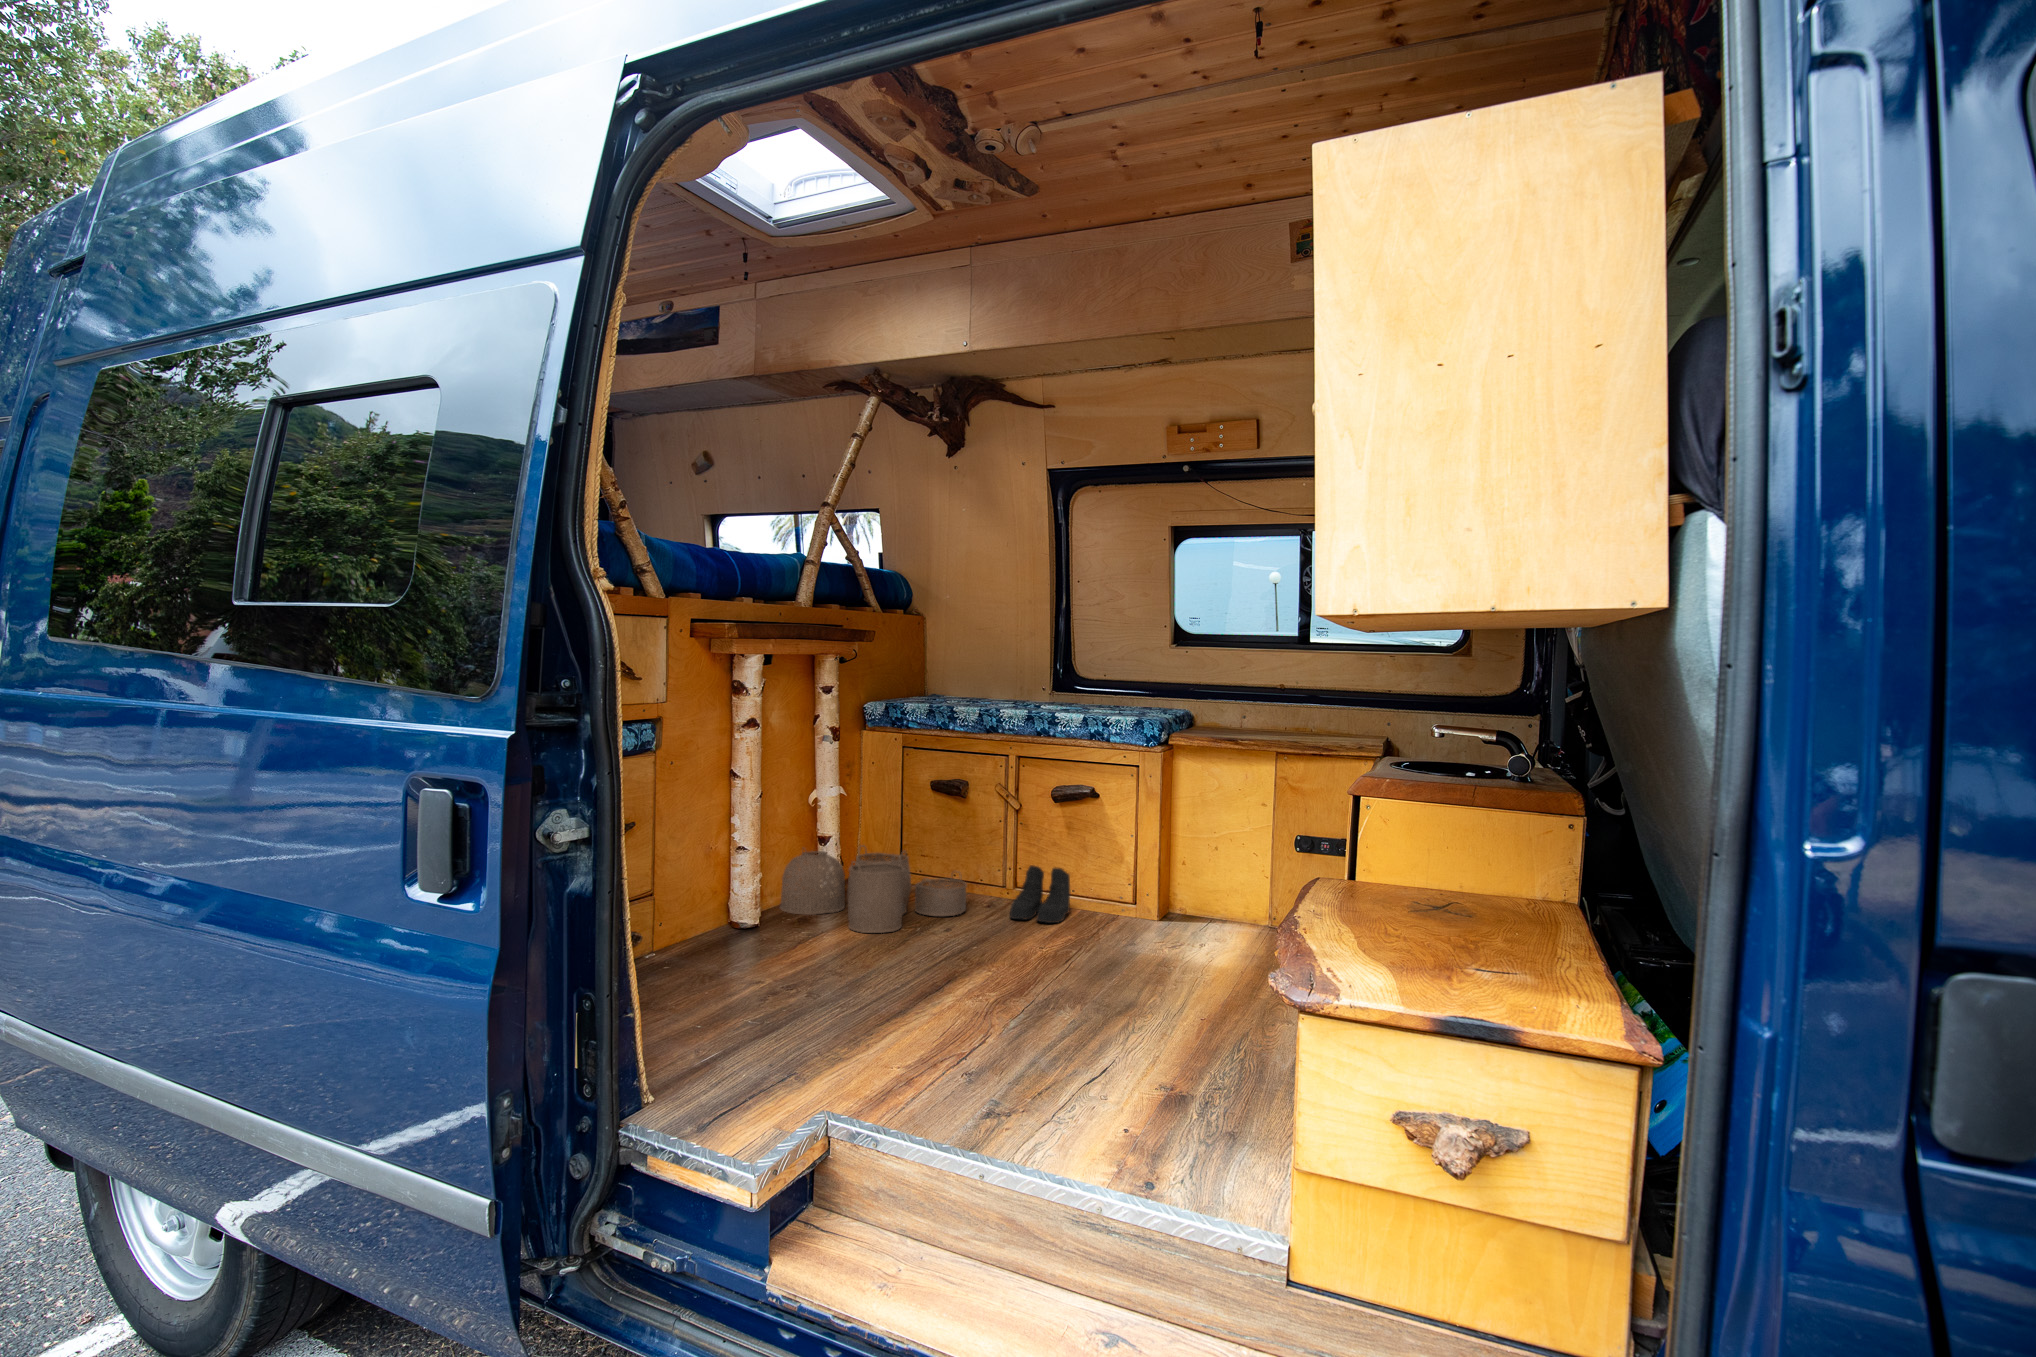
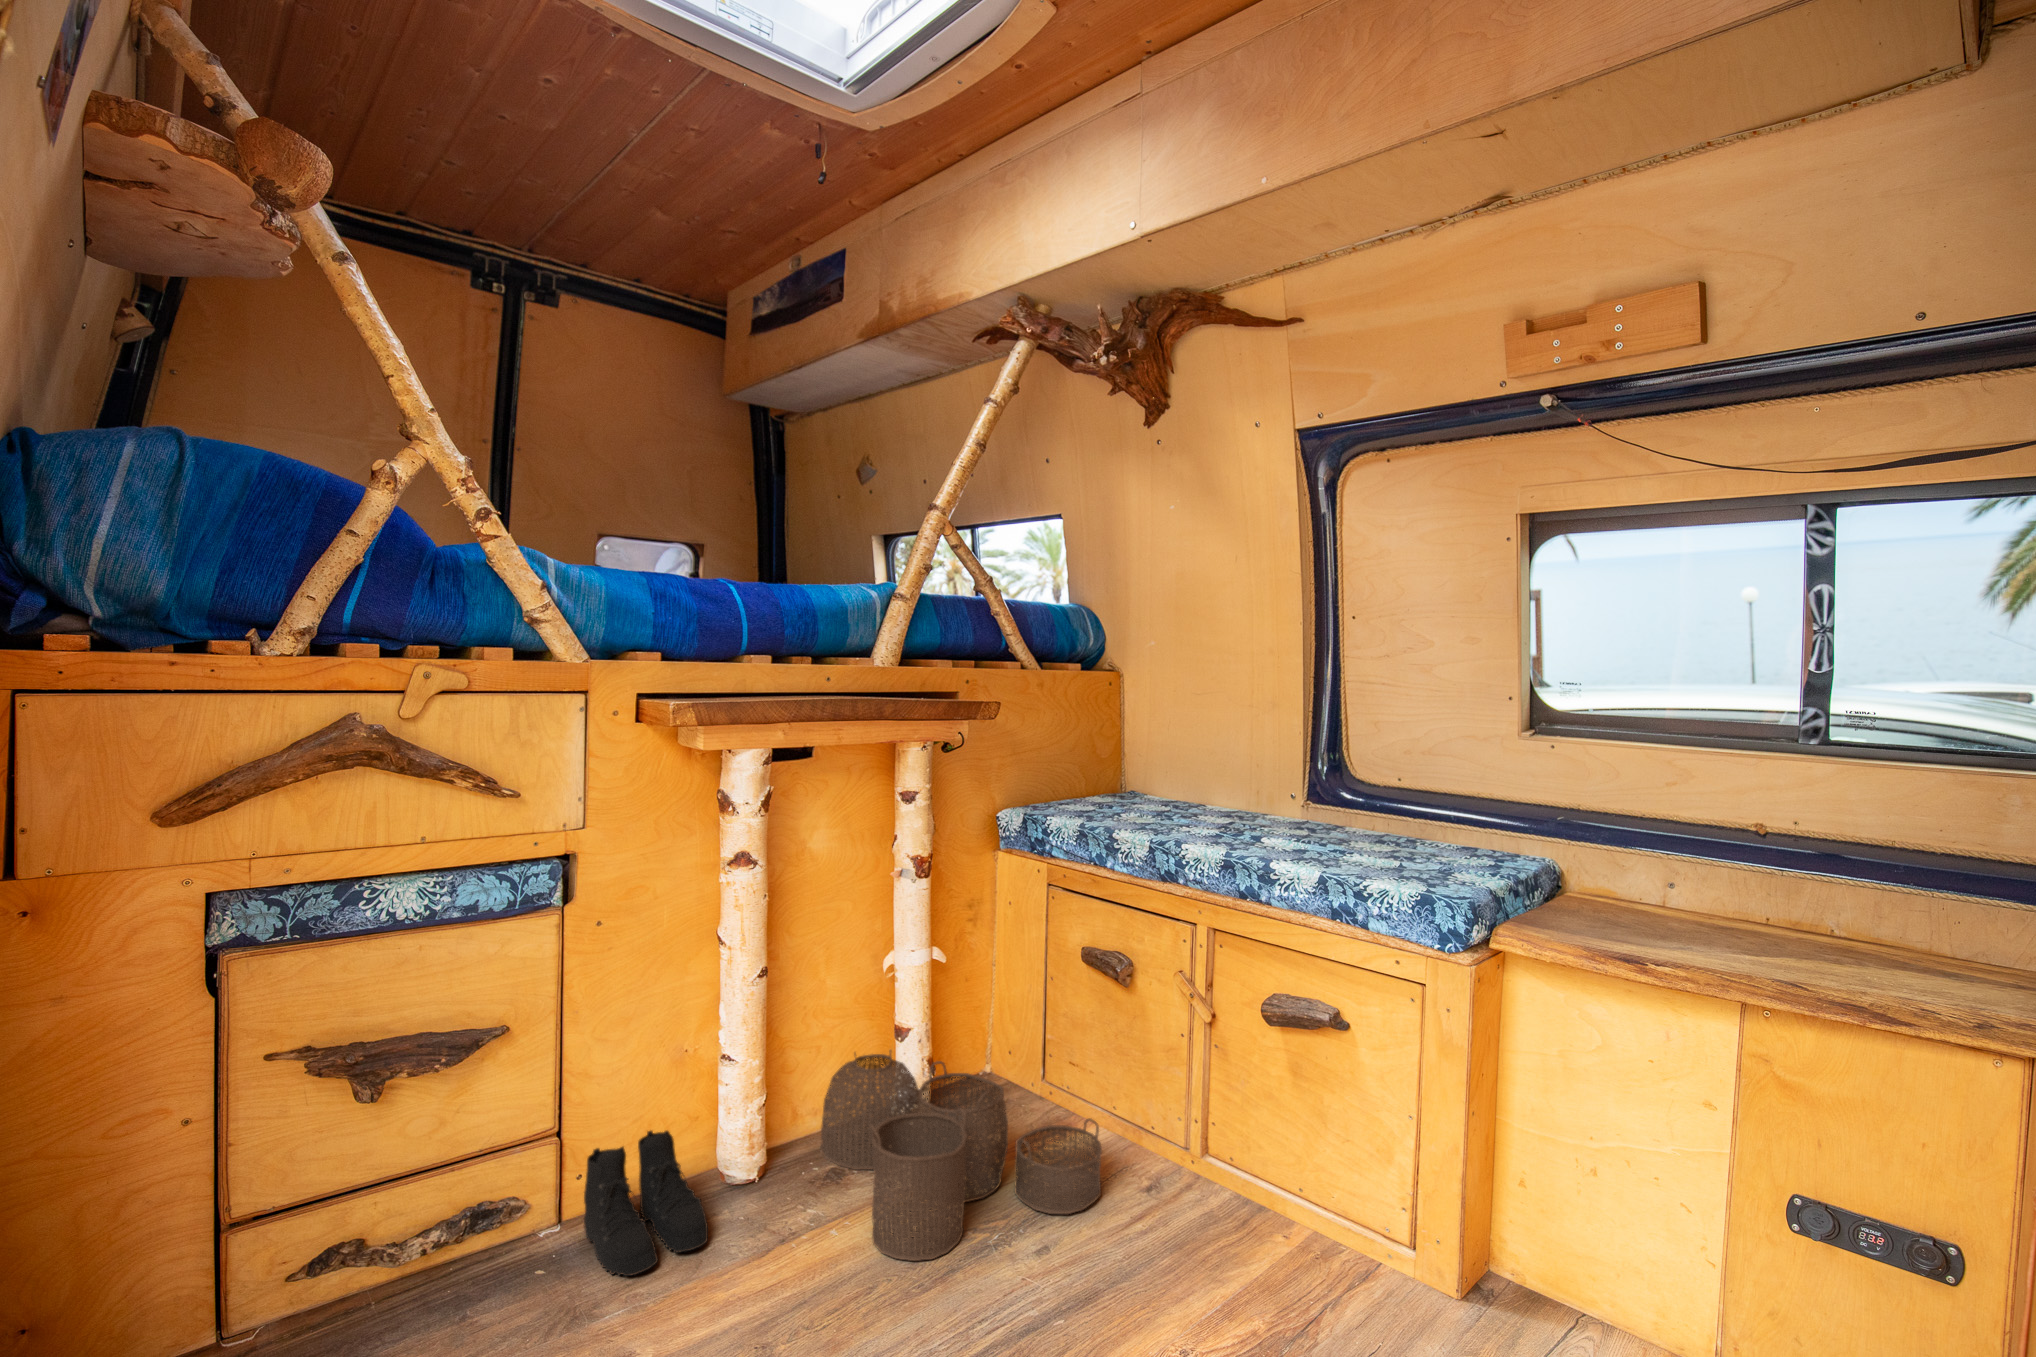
boots: present [1010,865,1070,923] -> present [584,1131,708,1276]

